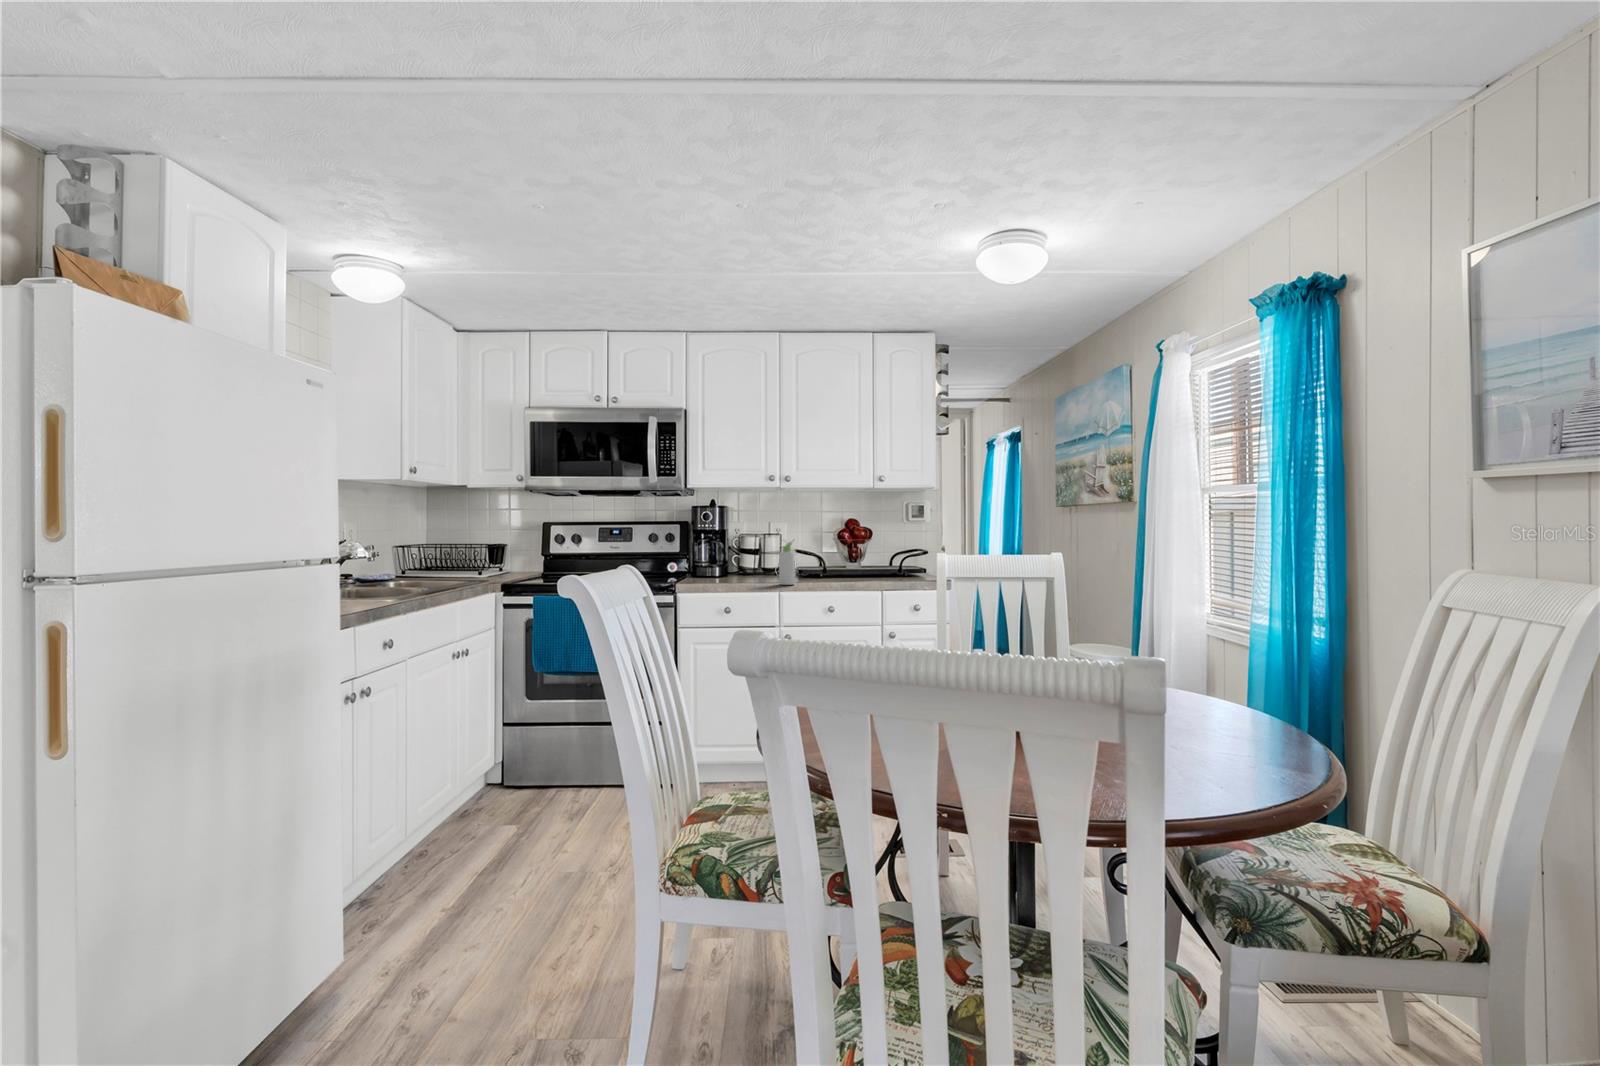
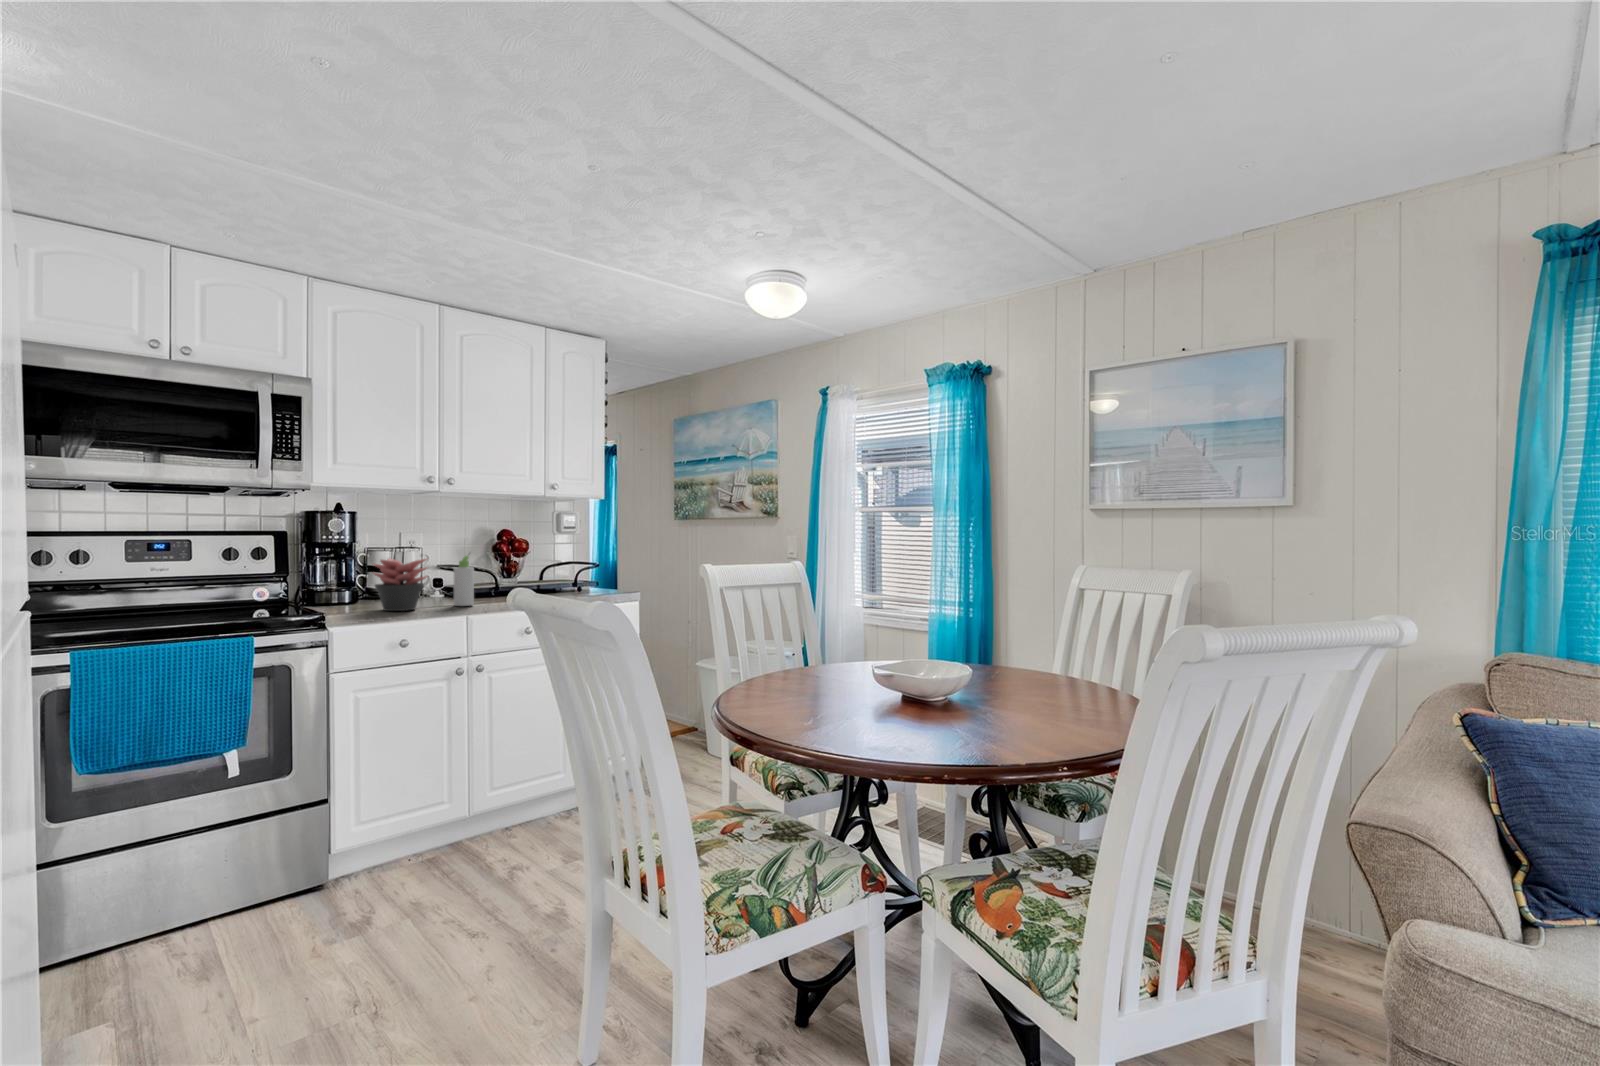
succulent plant: none [716,543,754,586] -> present [372,558,427,611]

